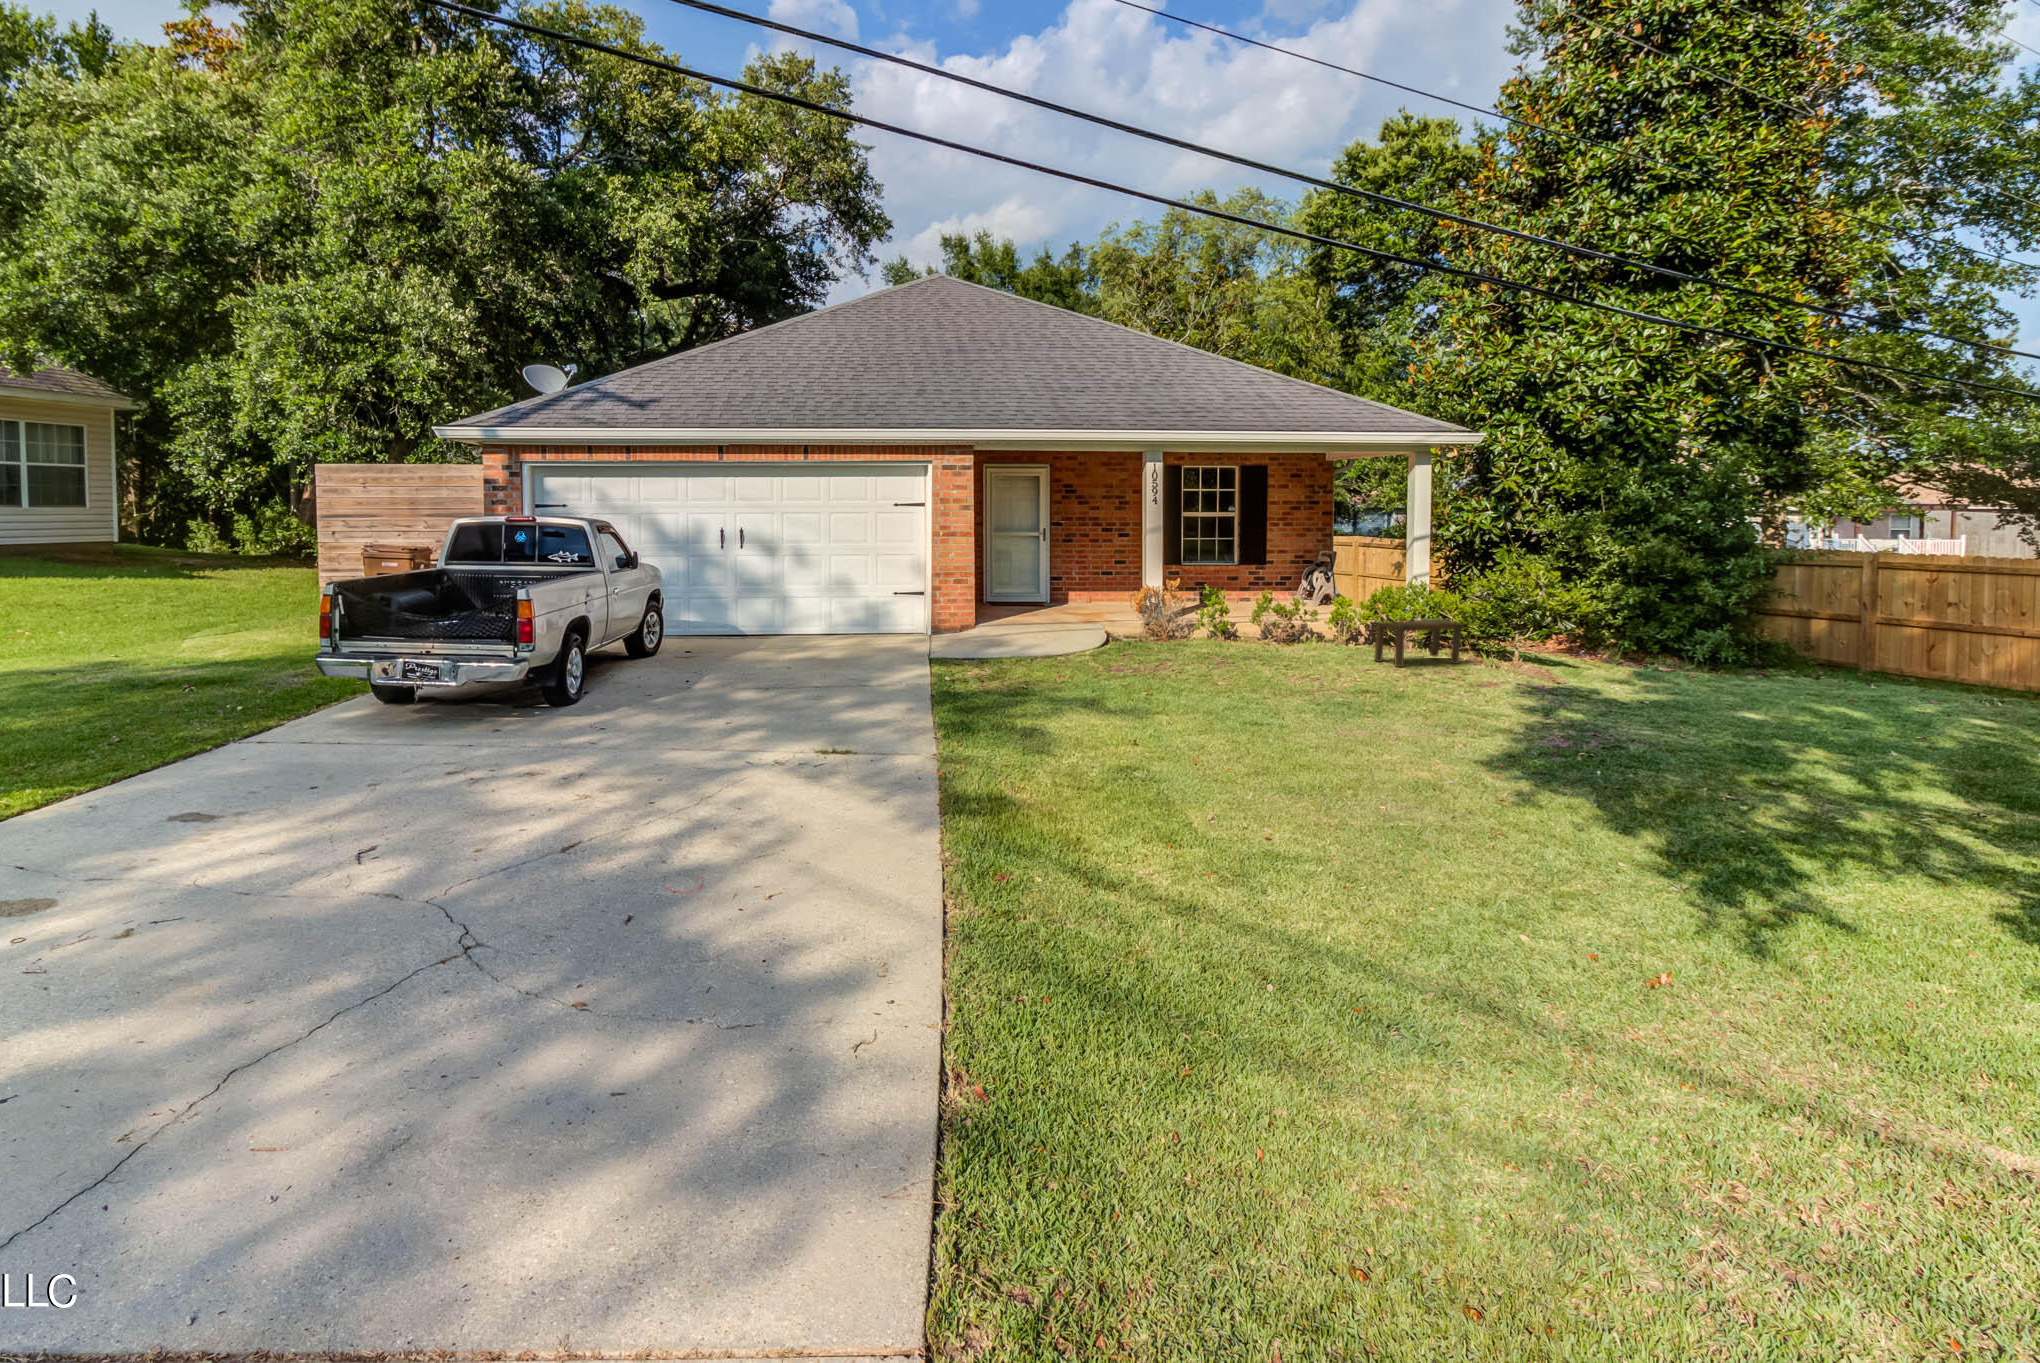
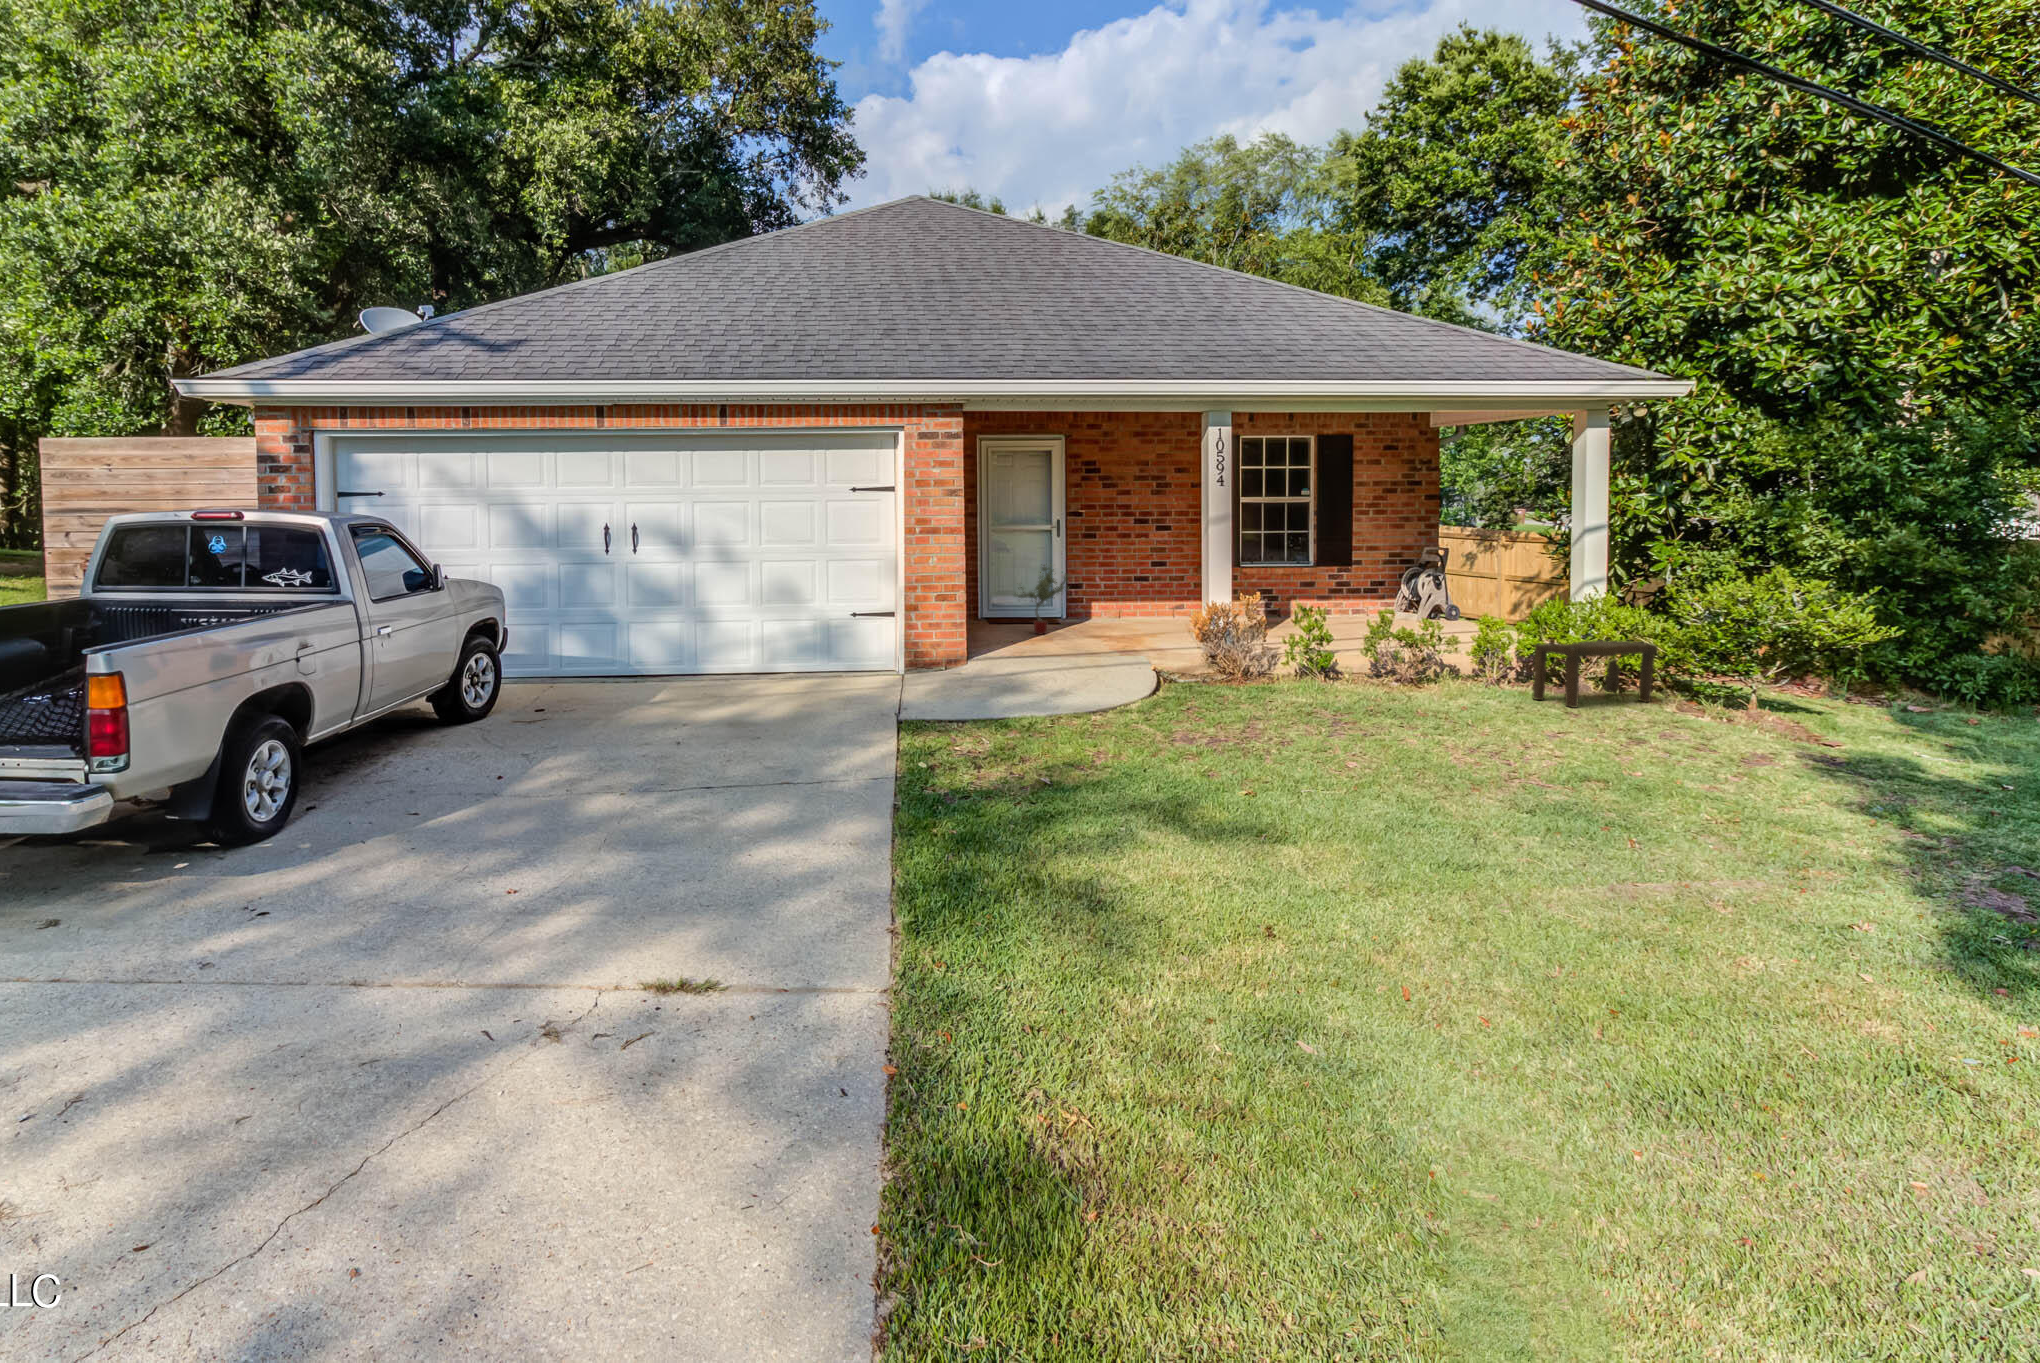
potted tree: none [1015,556,1058,609] -> present [1015,564,1069,634]

